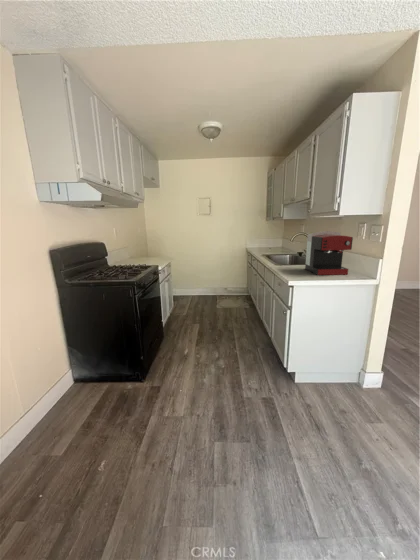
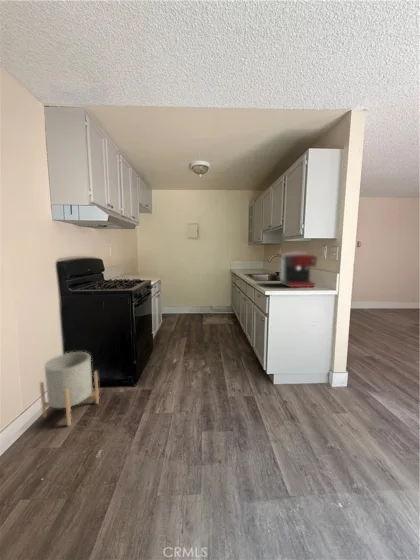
planter: none [40,349,105,430] -> present [40,352,99,426]

